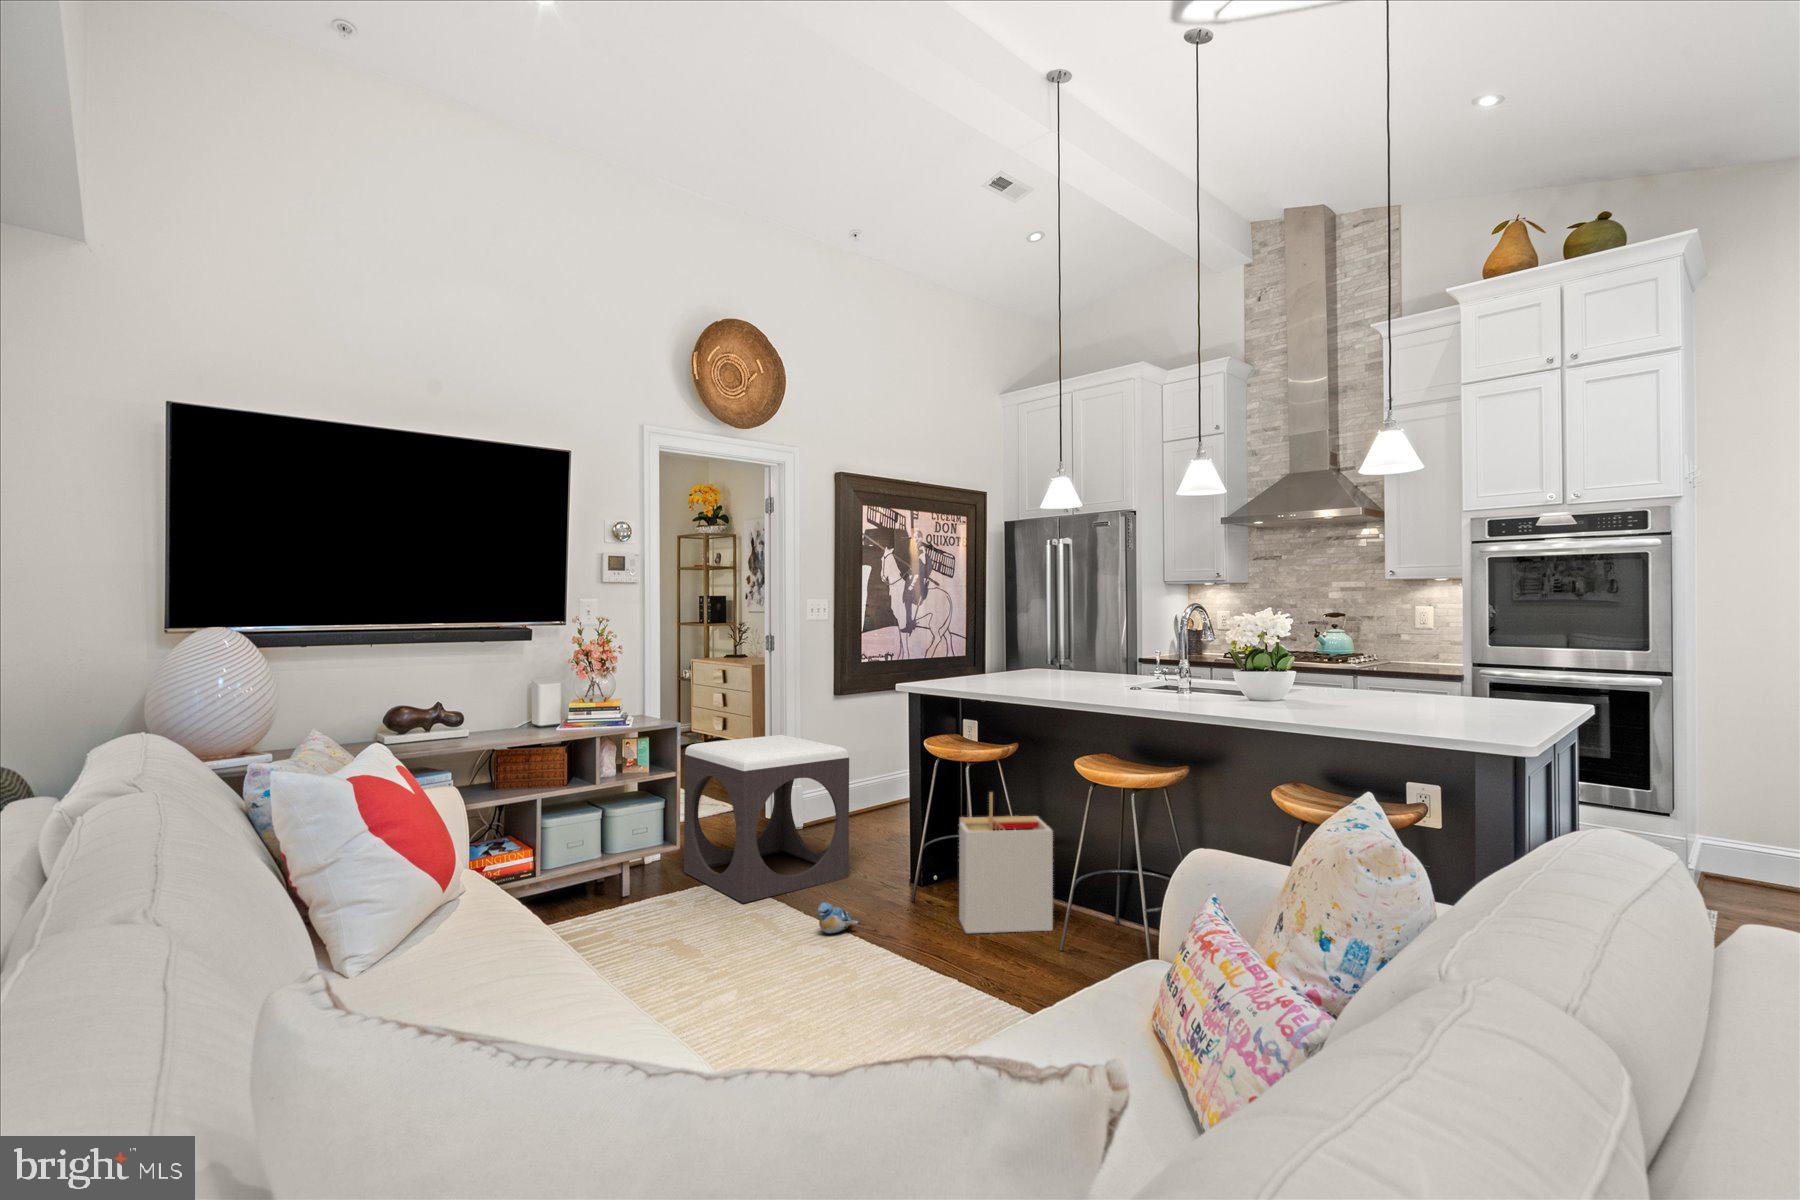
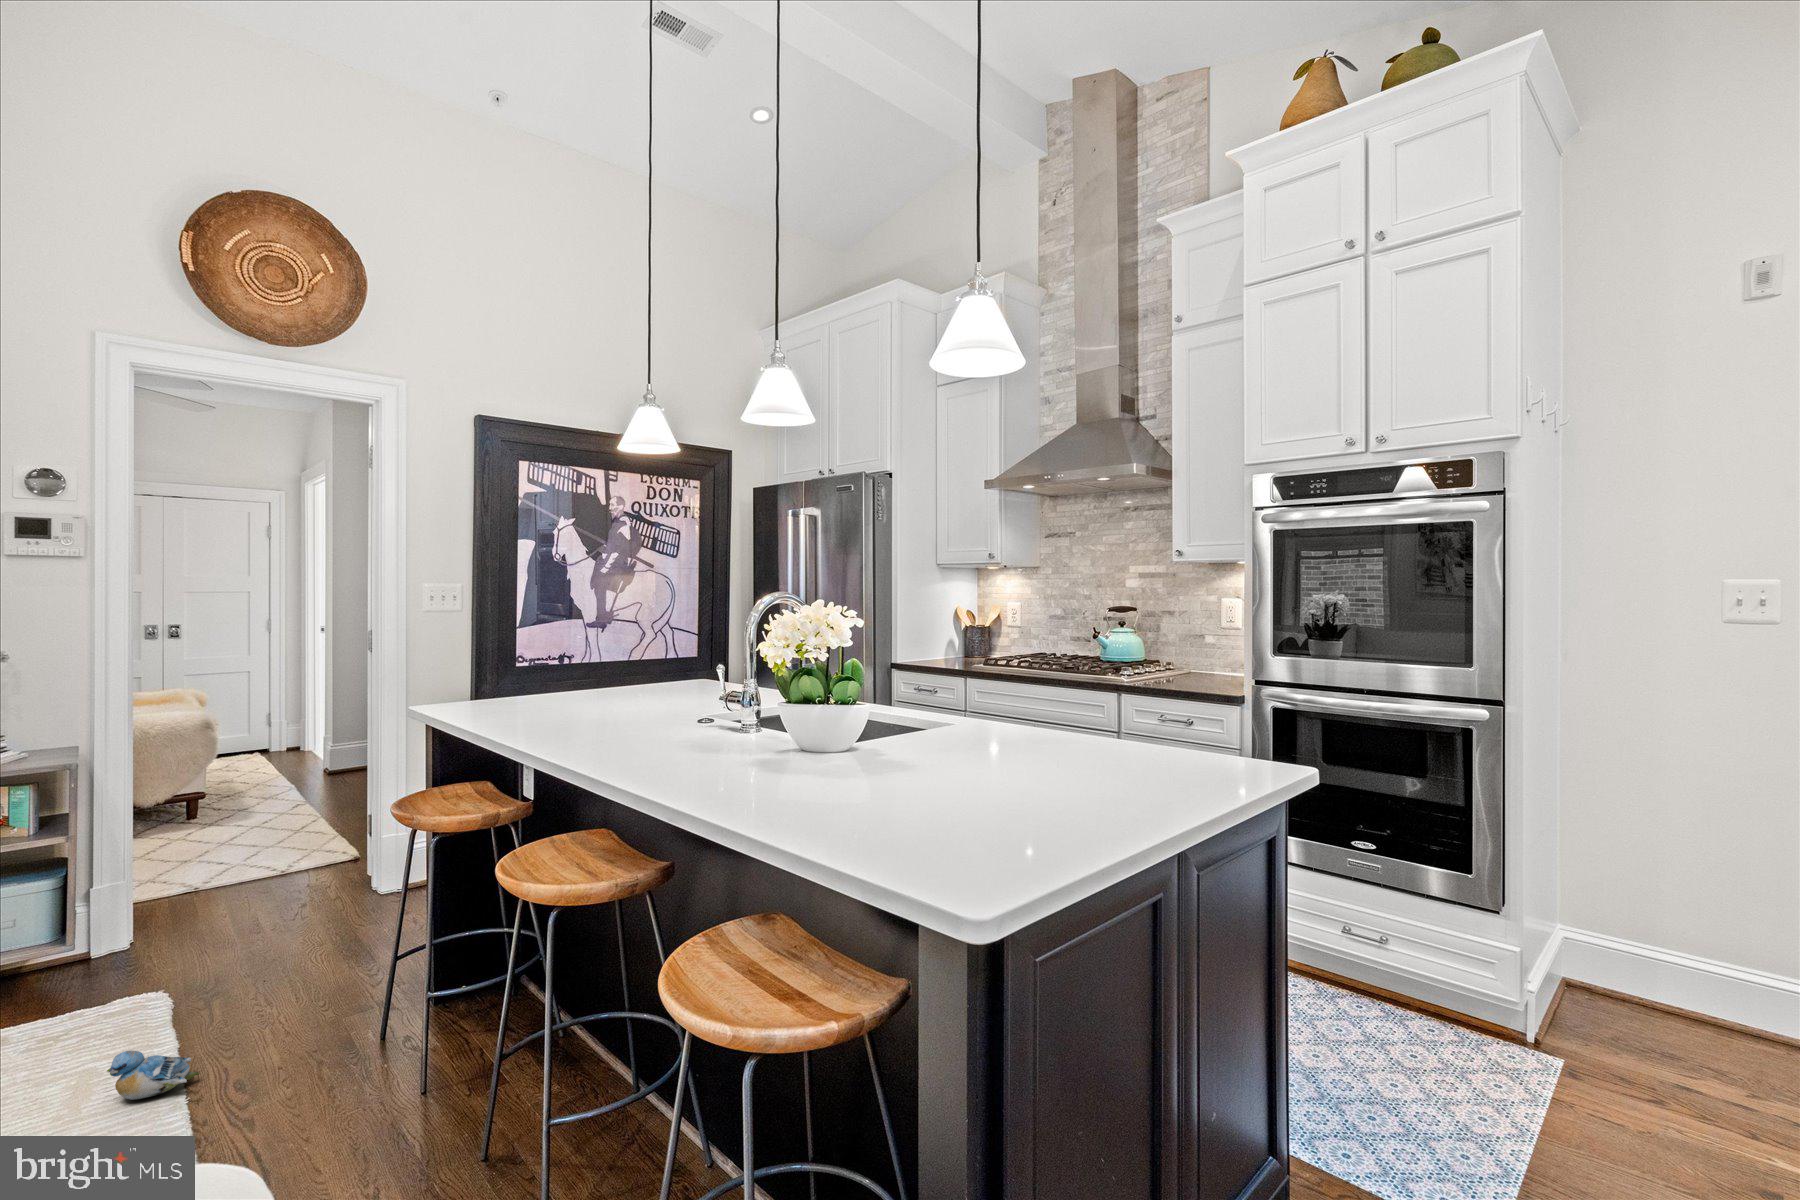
footstool: present [684,735,849,903] -> none [107,767,340,1027]
storage bin: present [959,792,1053,933] -> none [342,878,522,1103]

